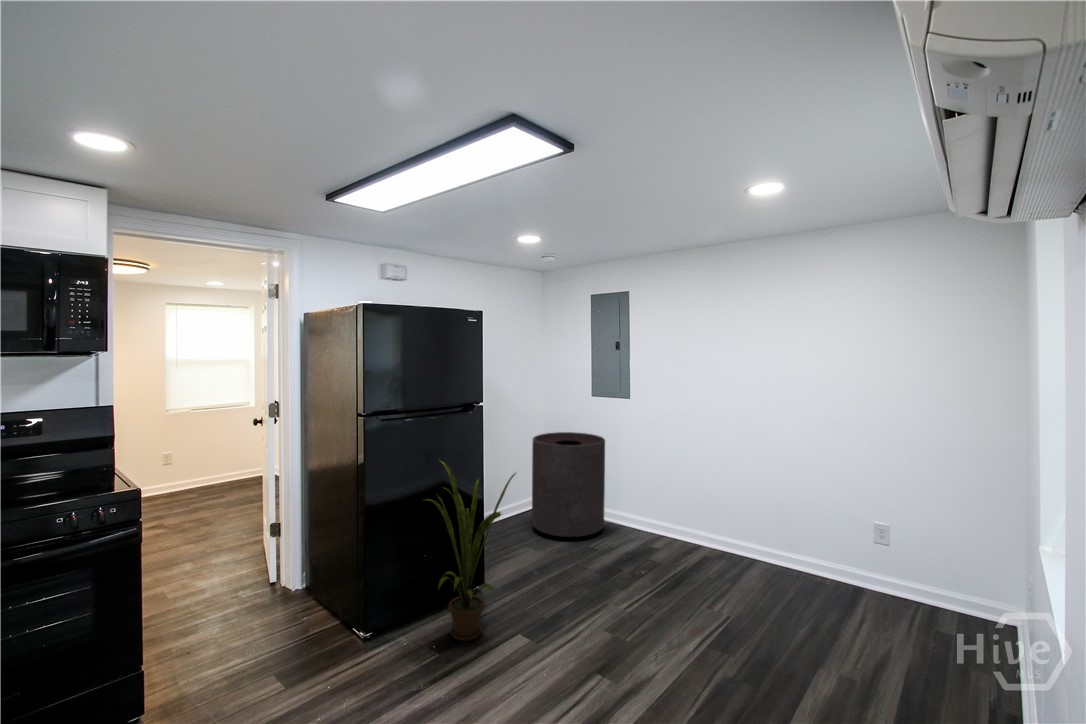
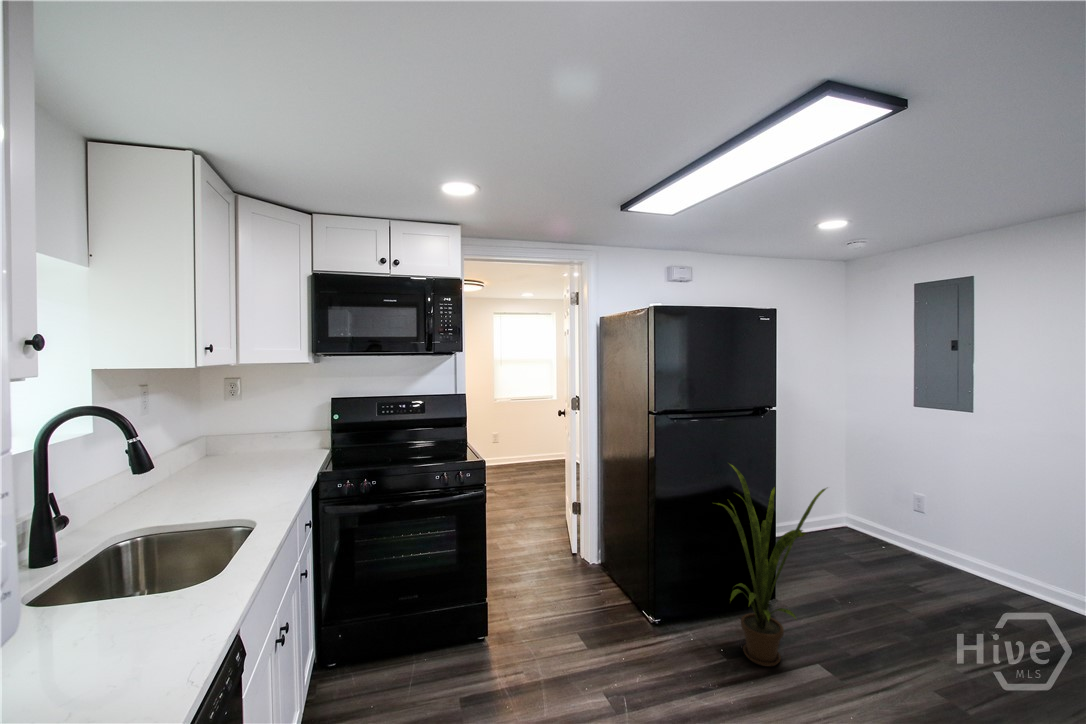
trash can: present [532,432,605,537] -> none [832,446,939,575]

